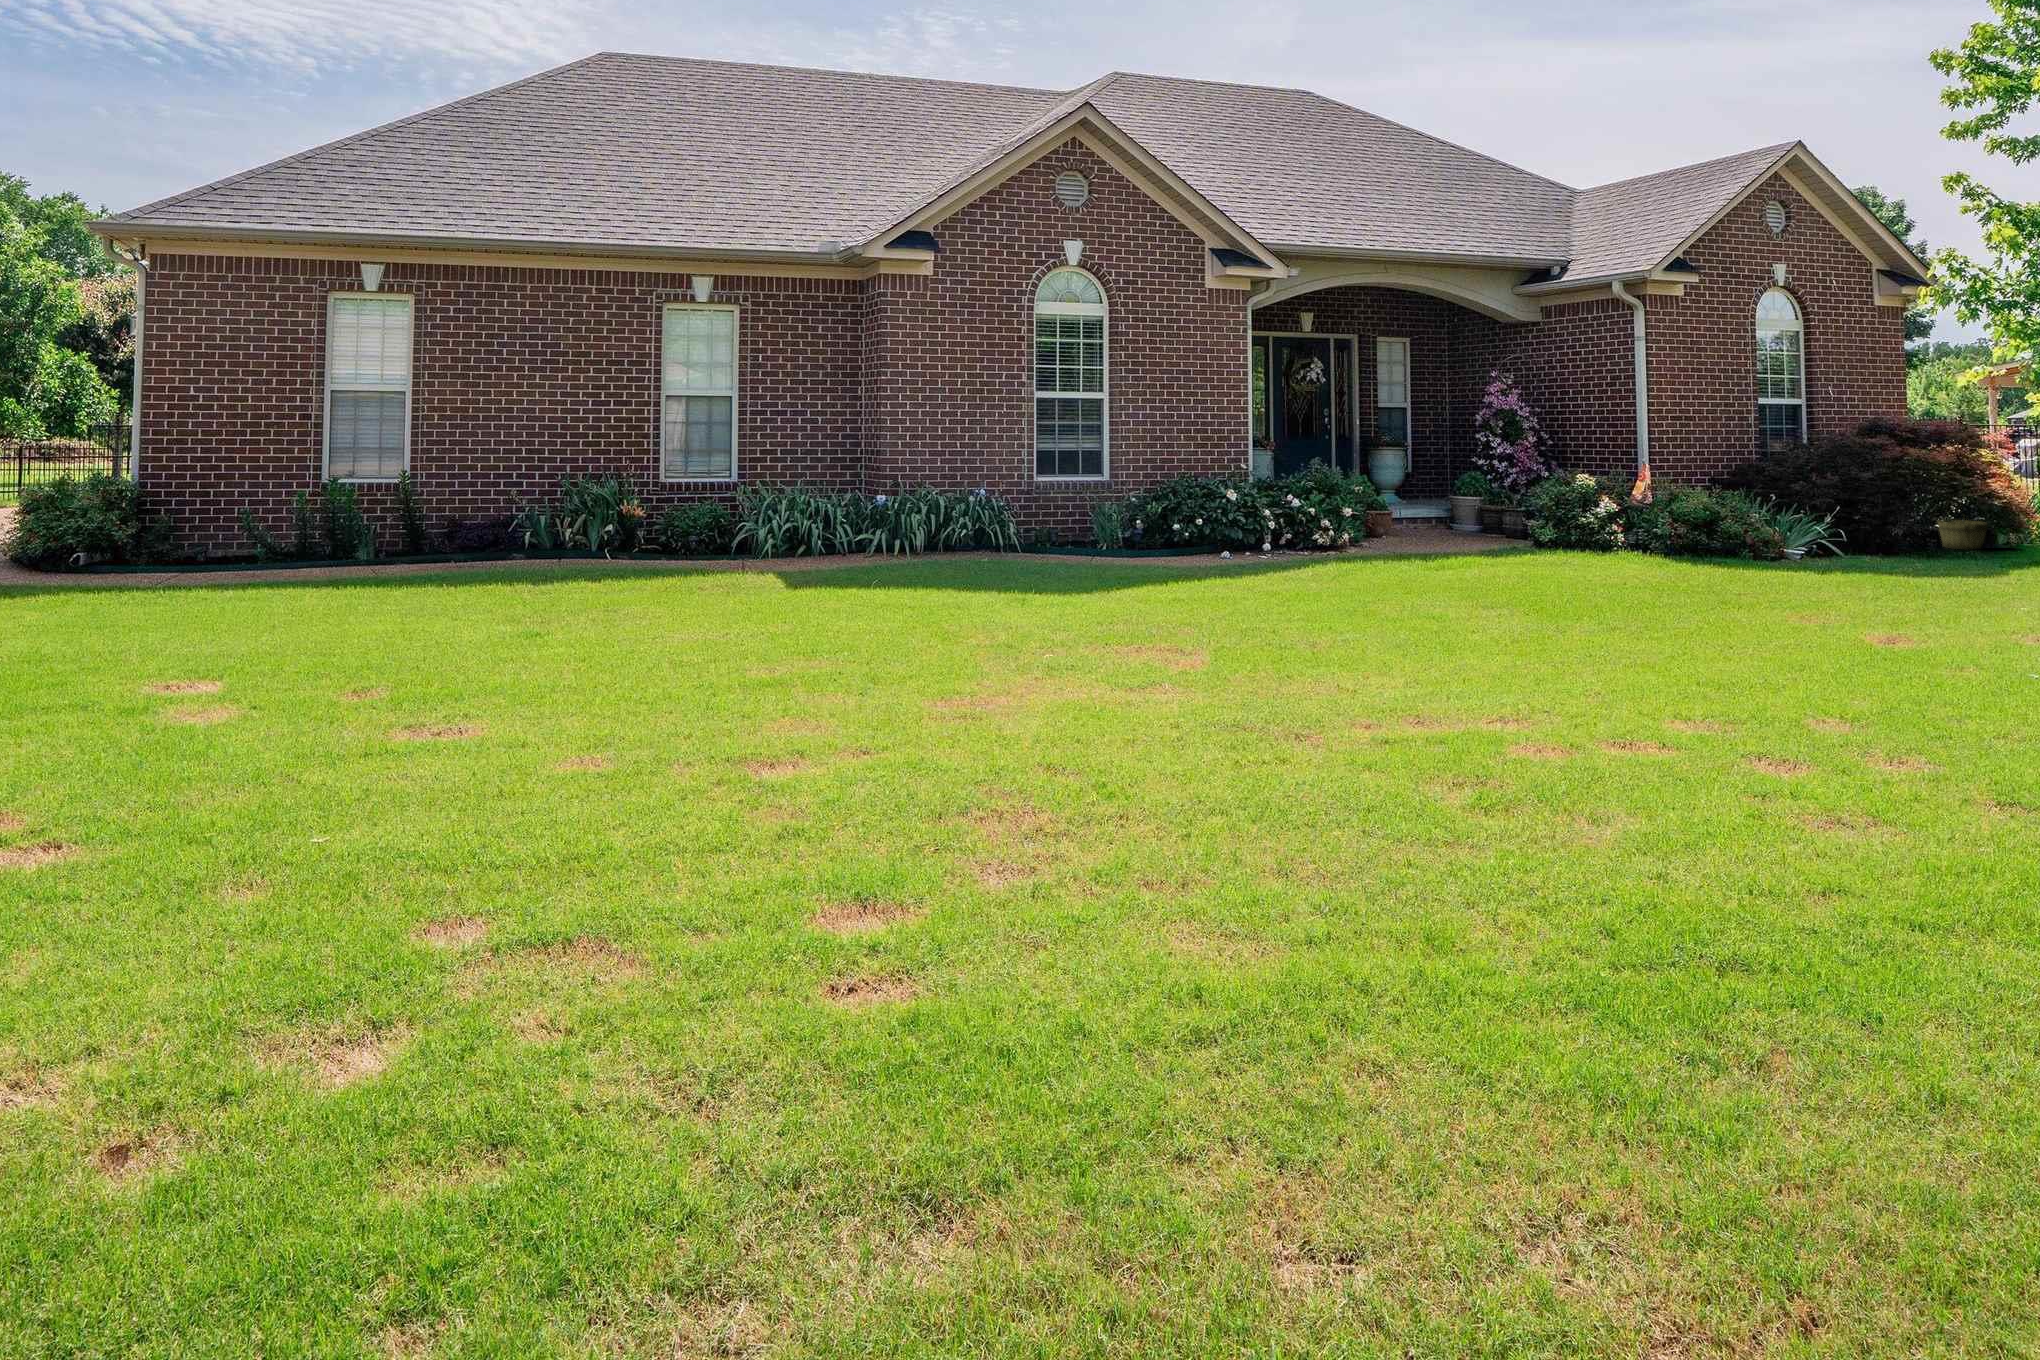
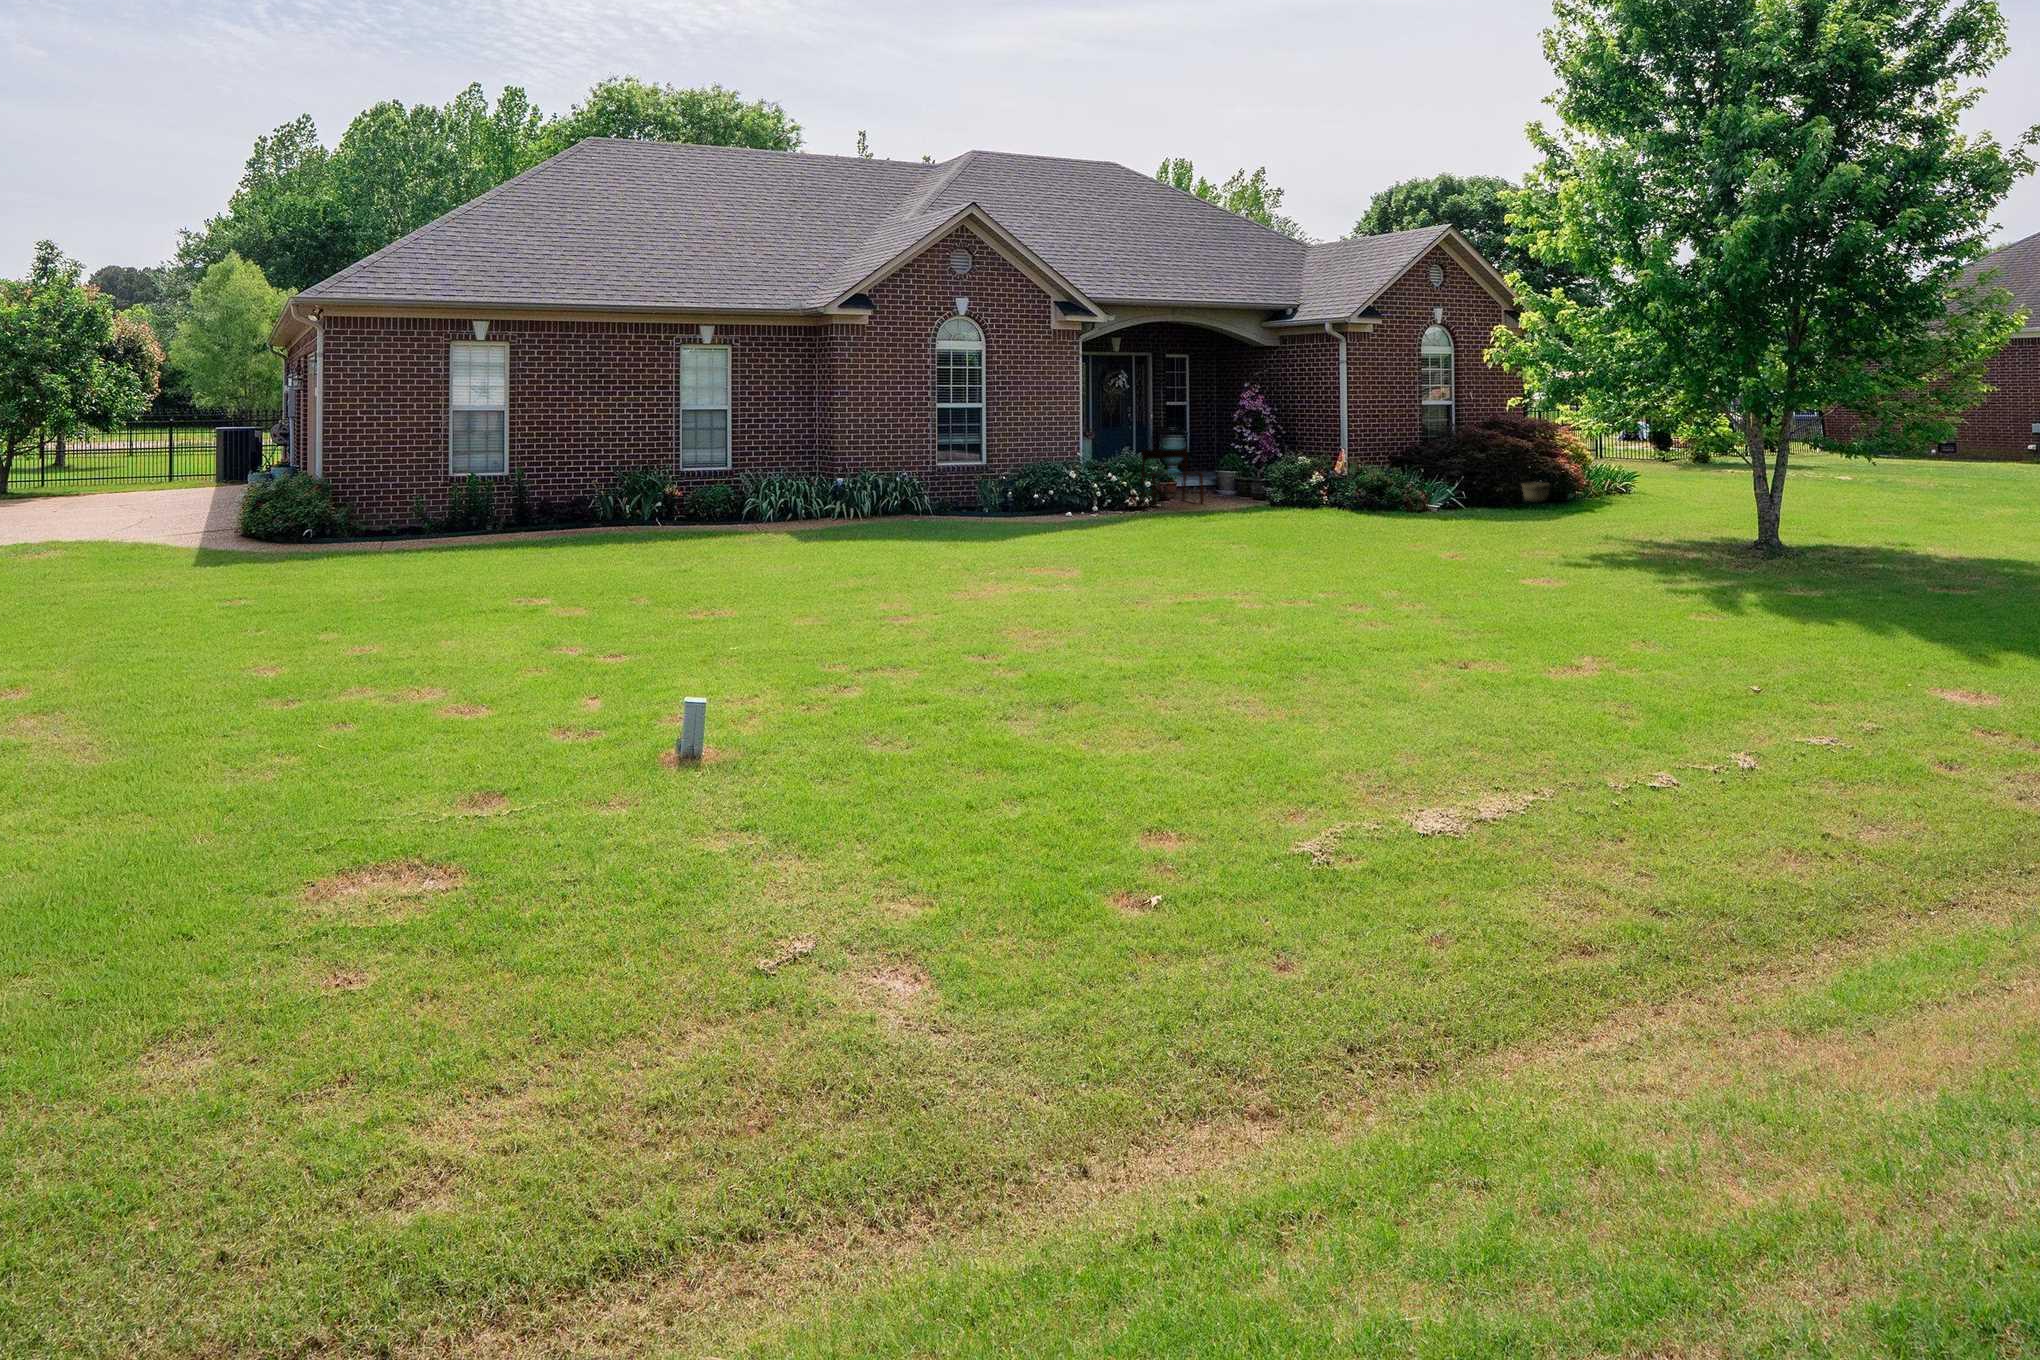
bench: none [1333,460,1433,544] -> present [1140,448,1204,505]

